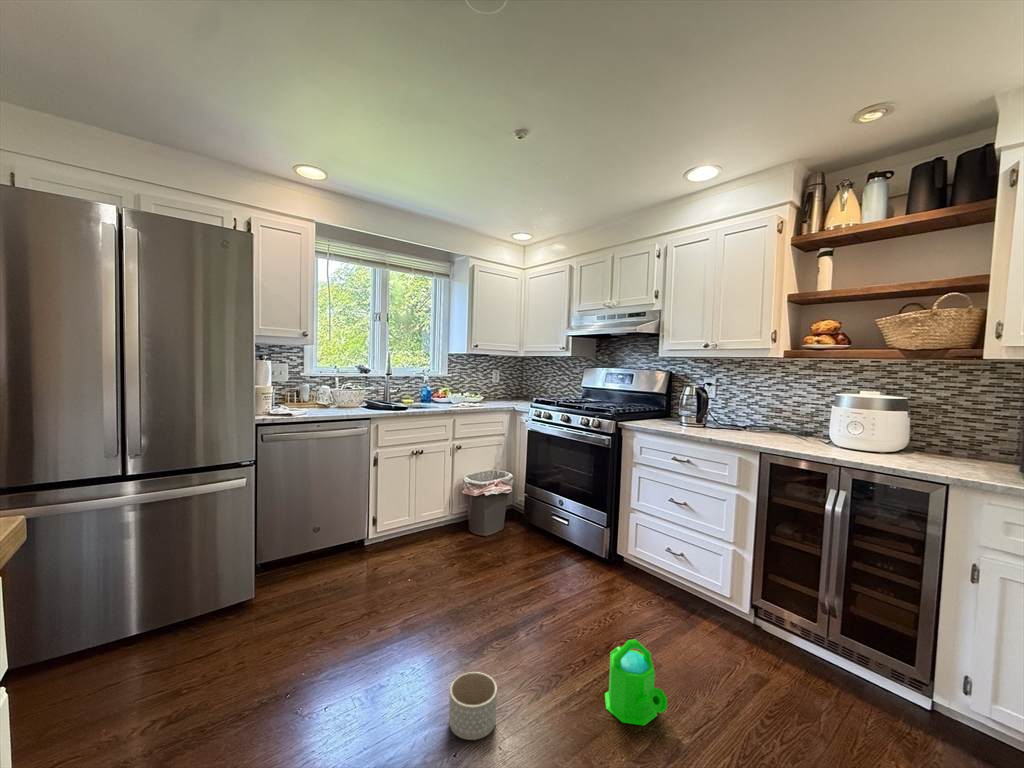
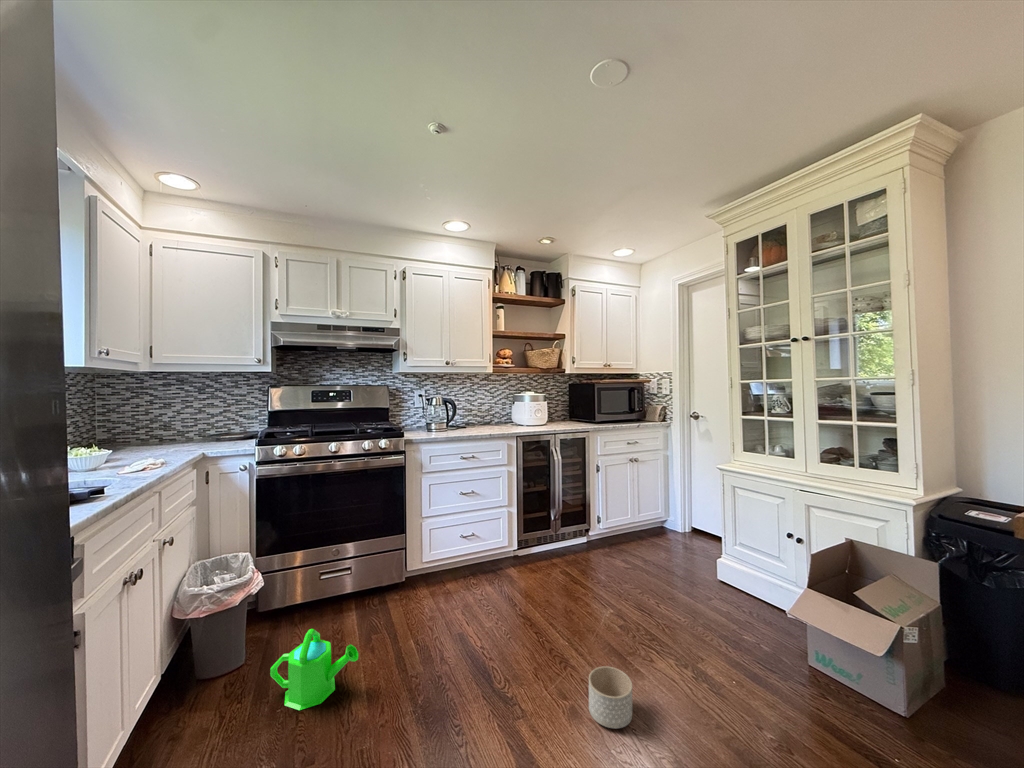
watering can: present [605,639,667,726] -> present [270,629,359,710]

